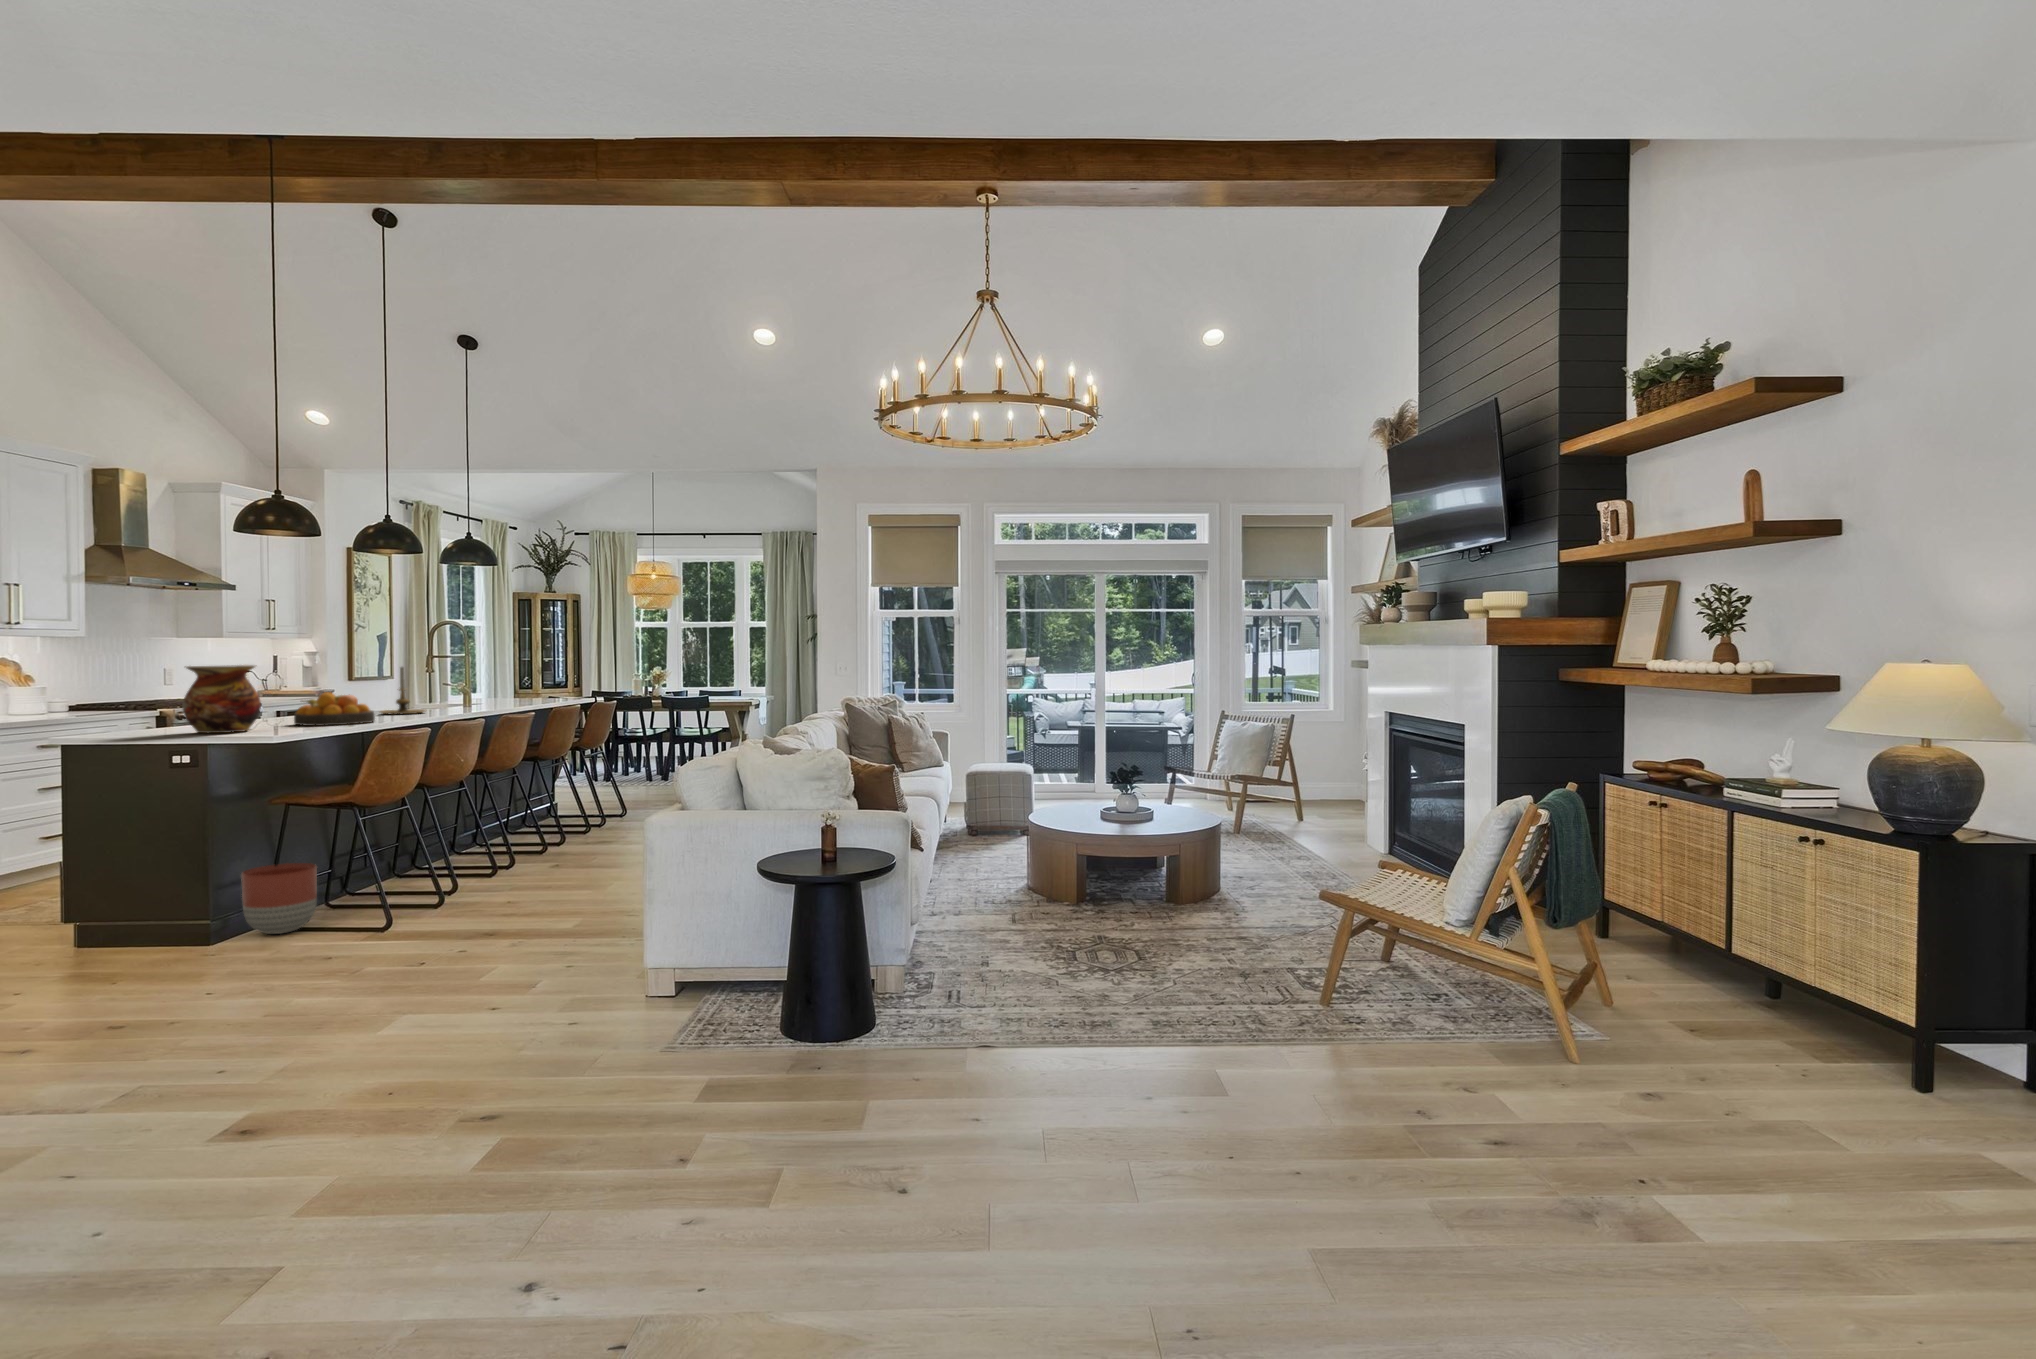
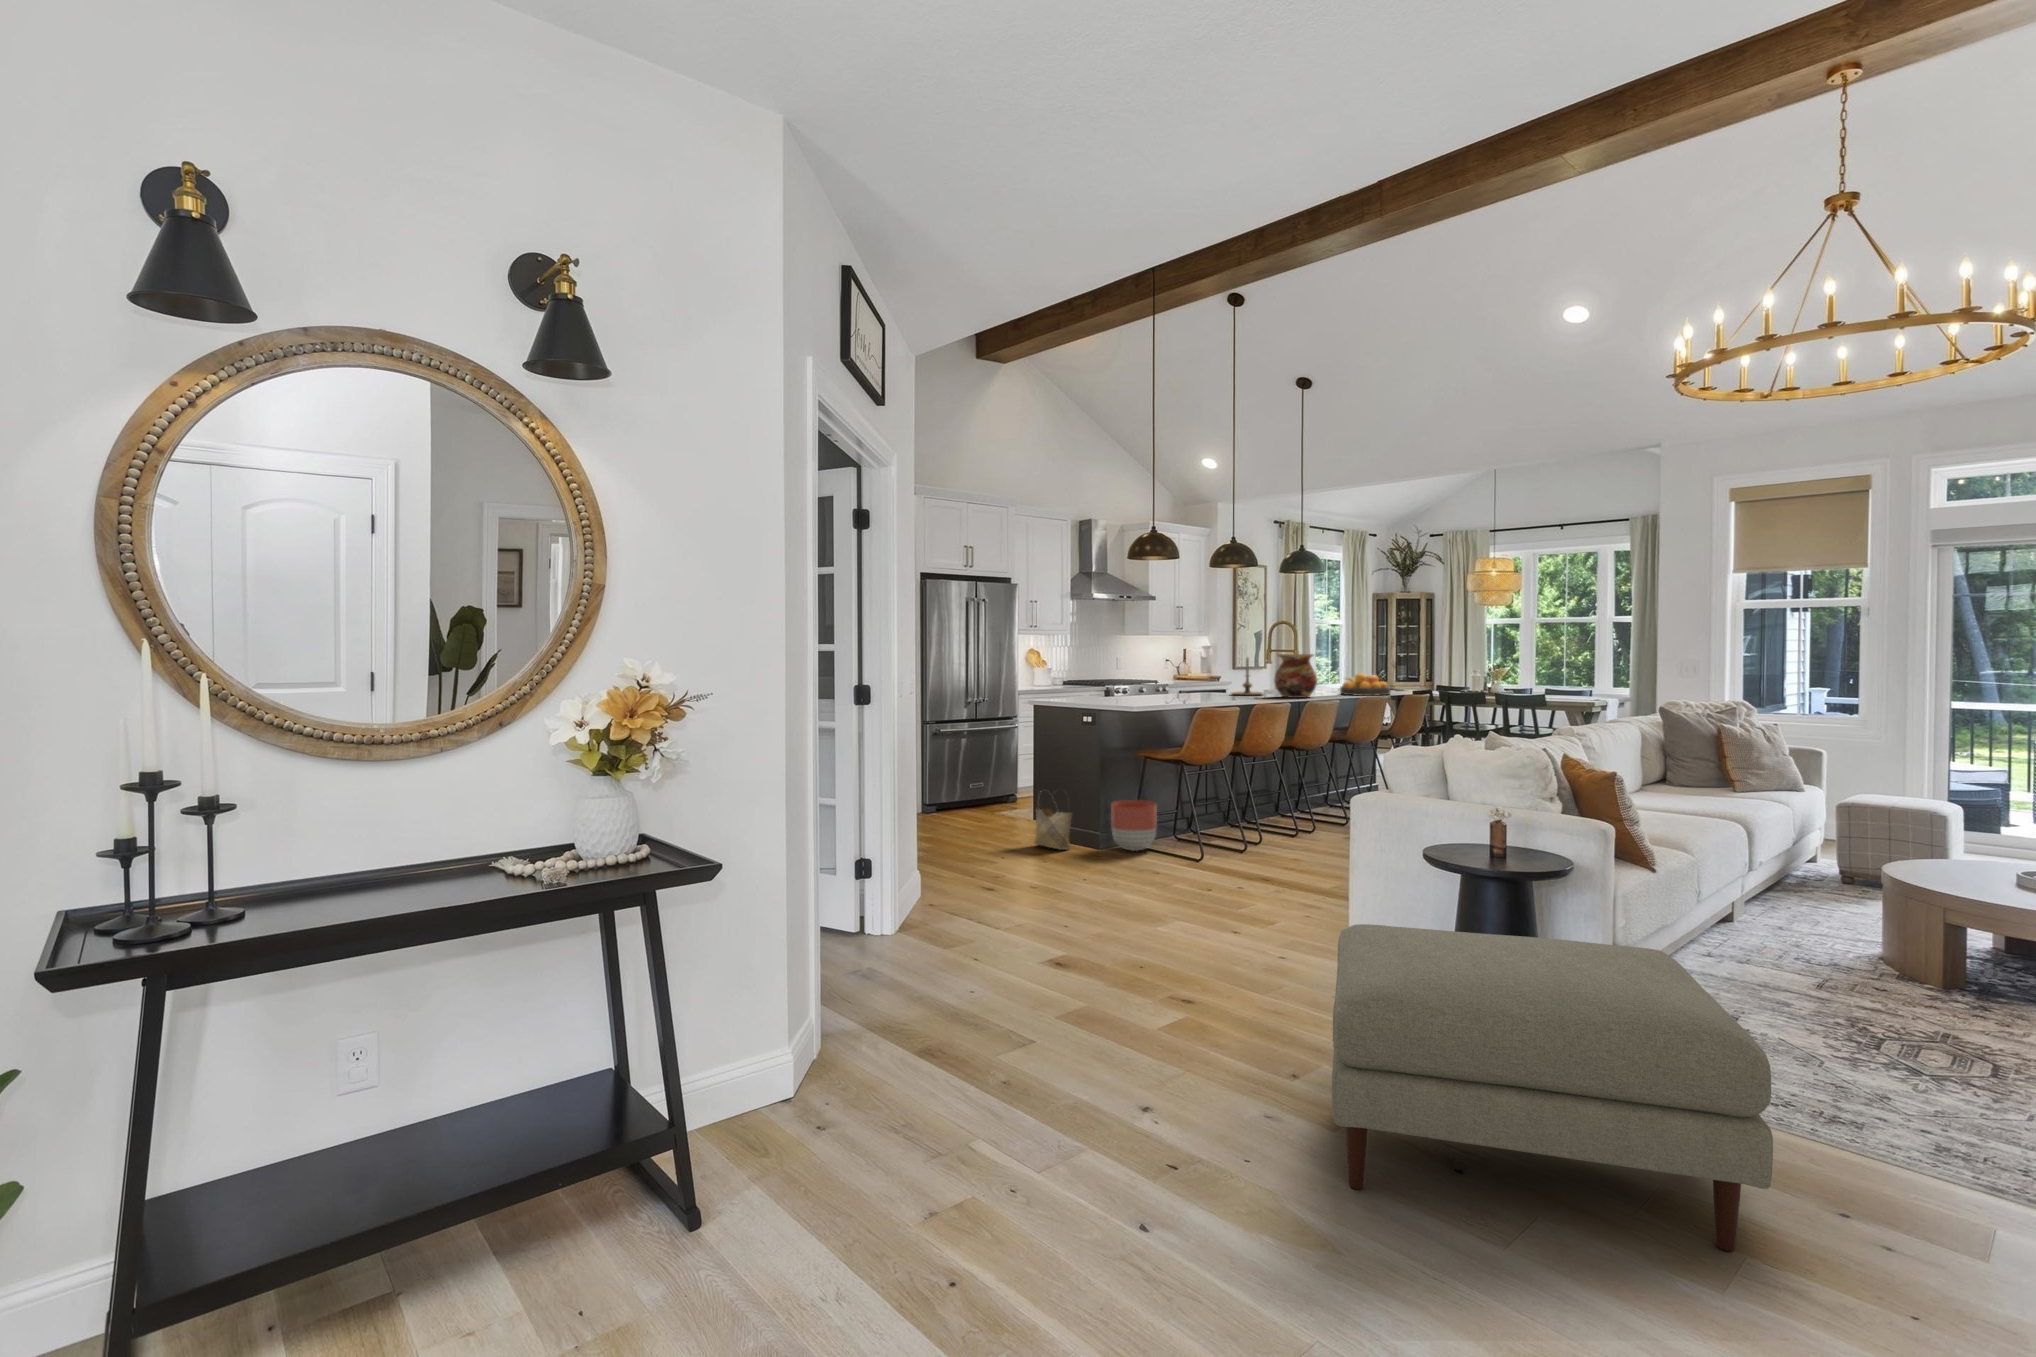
vase: present [182,665,261,733] -> present [1274,654,1317,698]
fruit bowl: present [294,692,375,726] -> present [1340,673,1391,696]
woven basket: none [99,863,175,953] -> present [1034,796,1072,850]
ottoman: none [722,915,1124,1219] -> present [1332,924,1773,1251]

